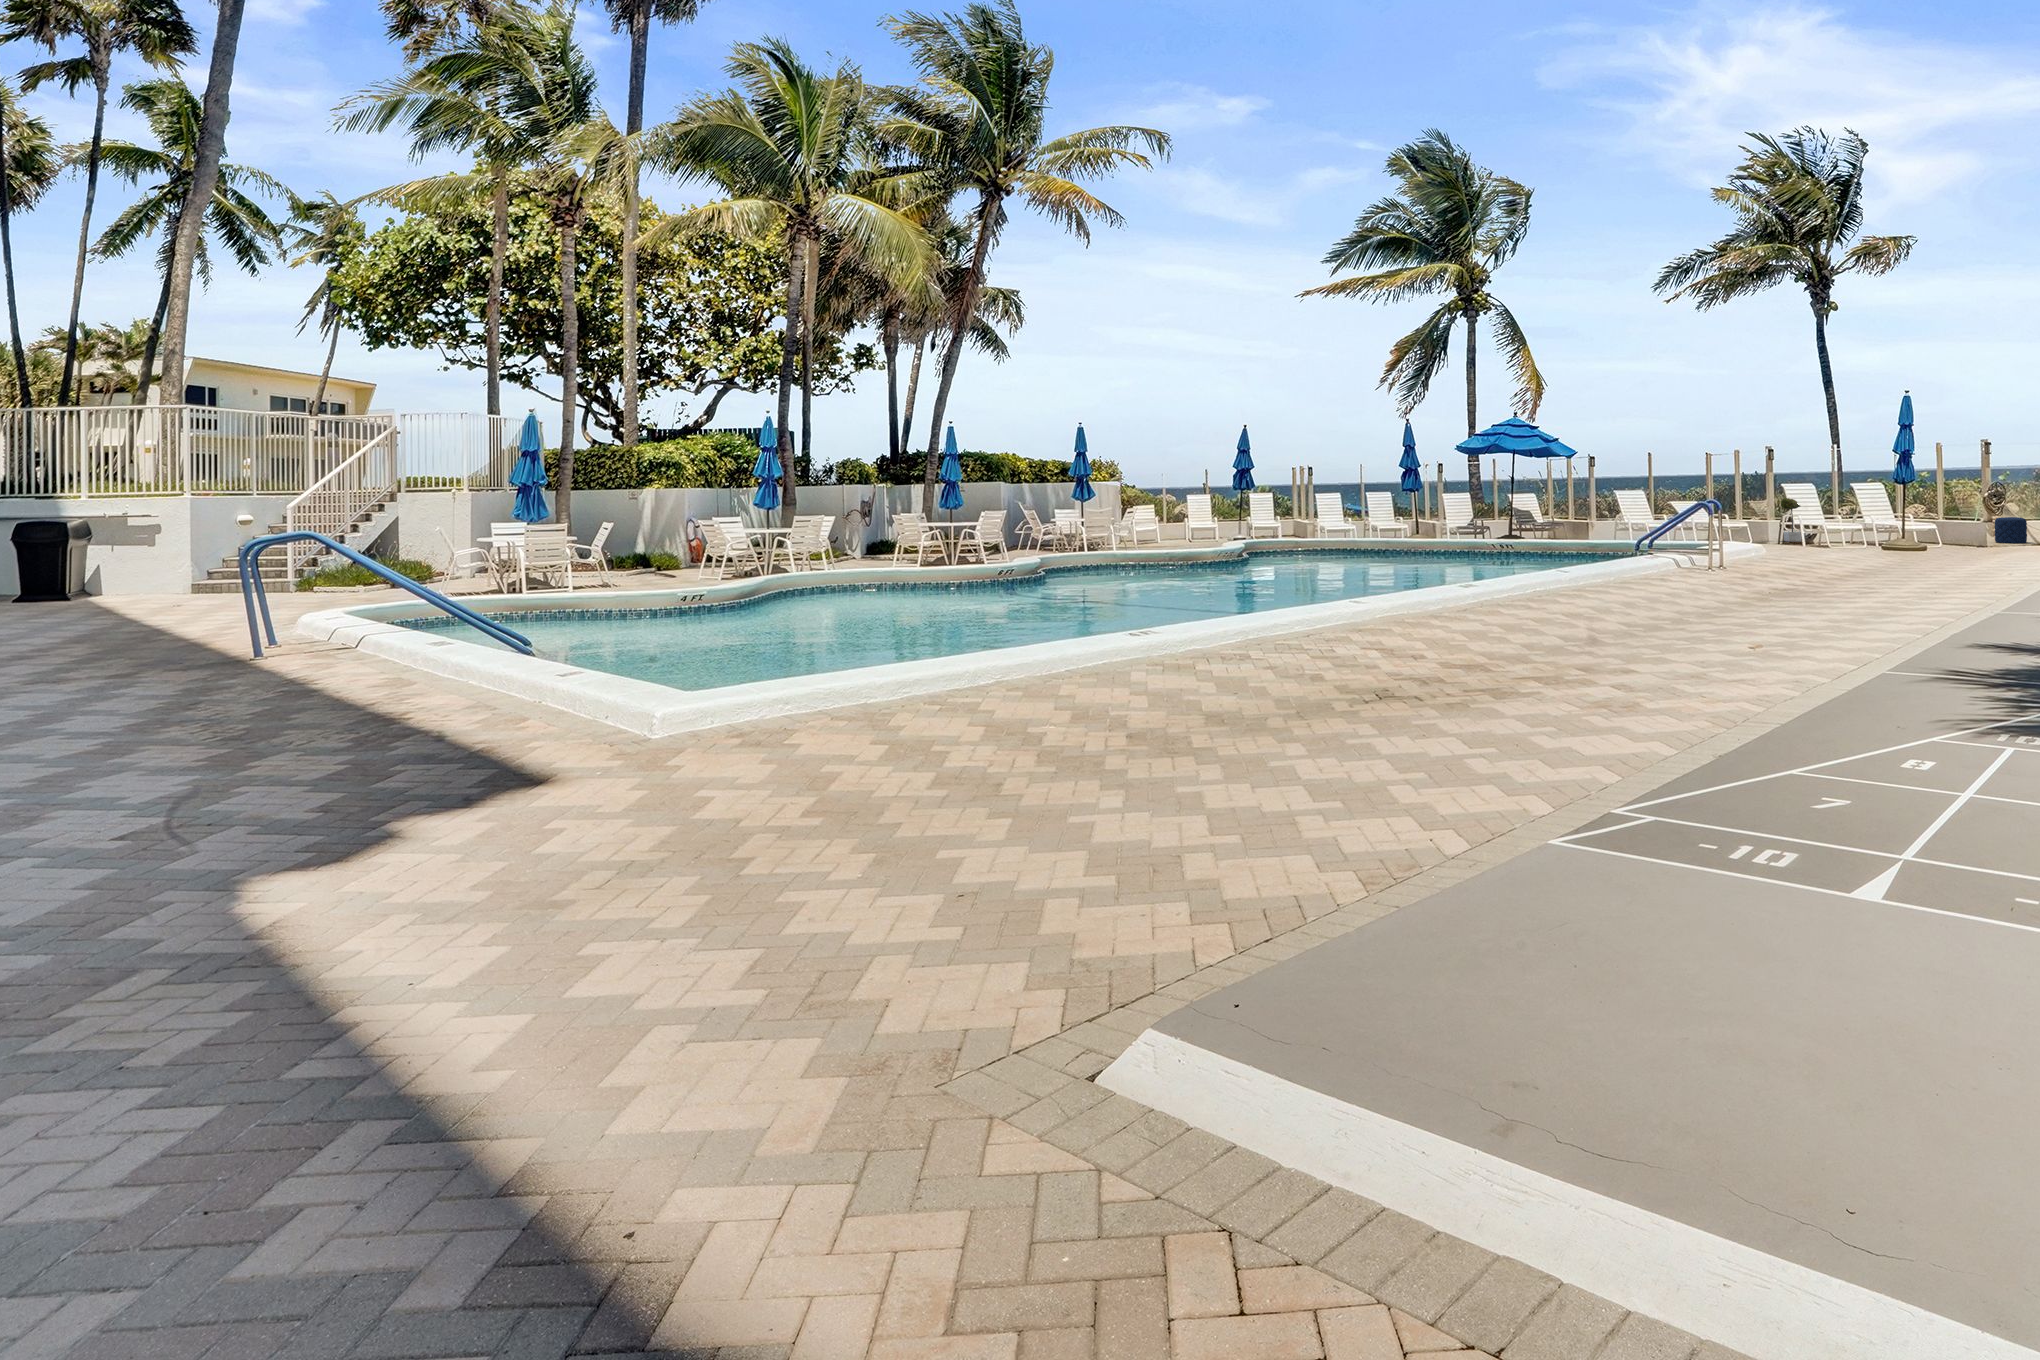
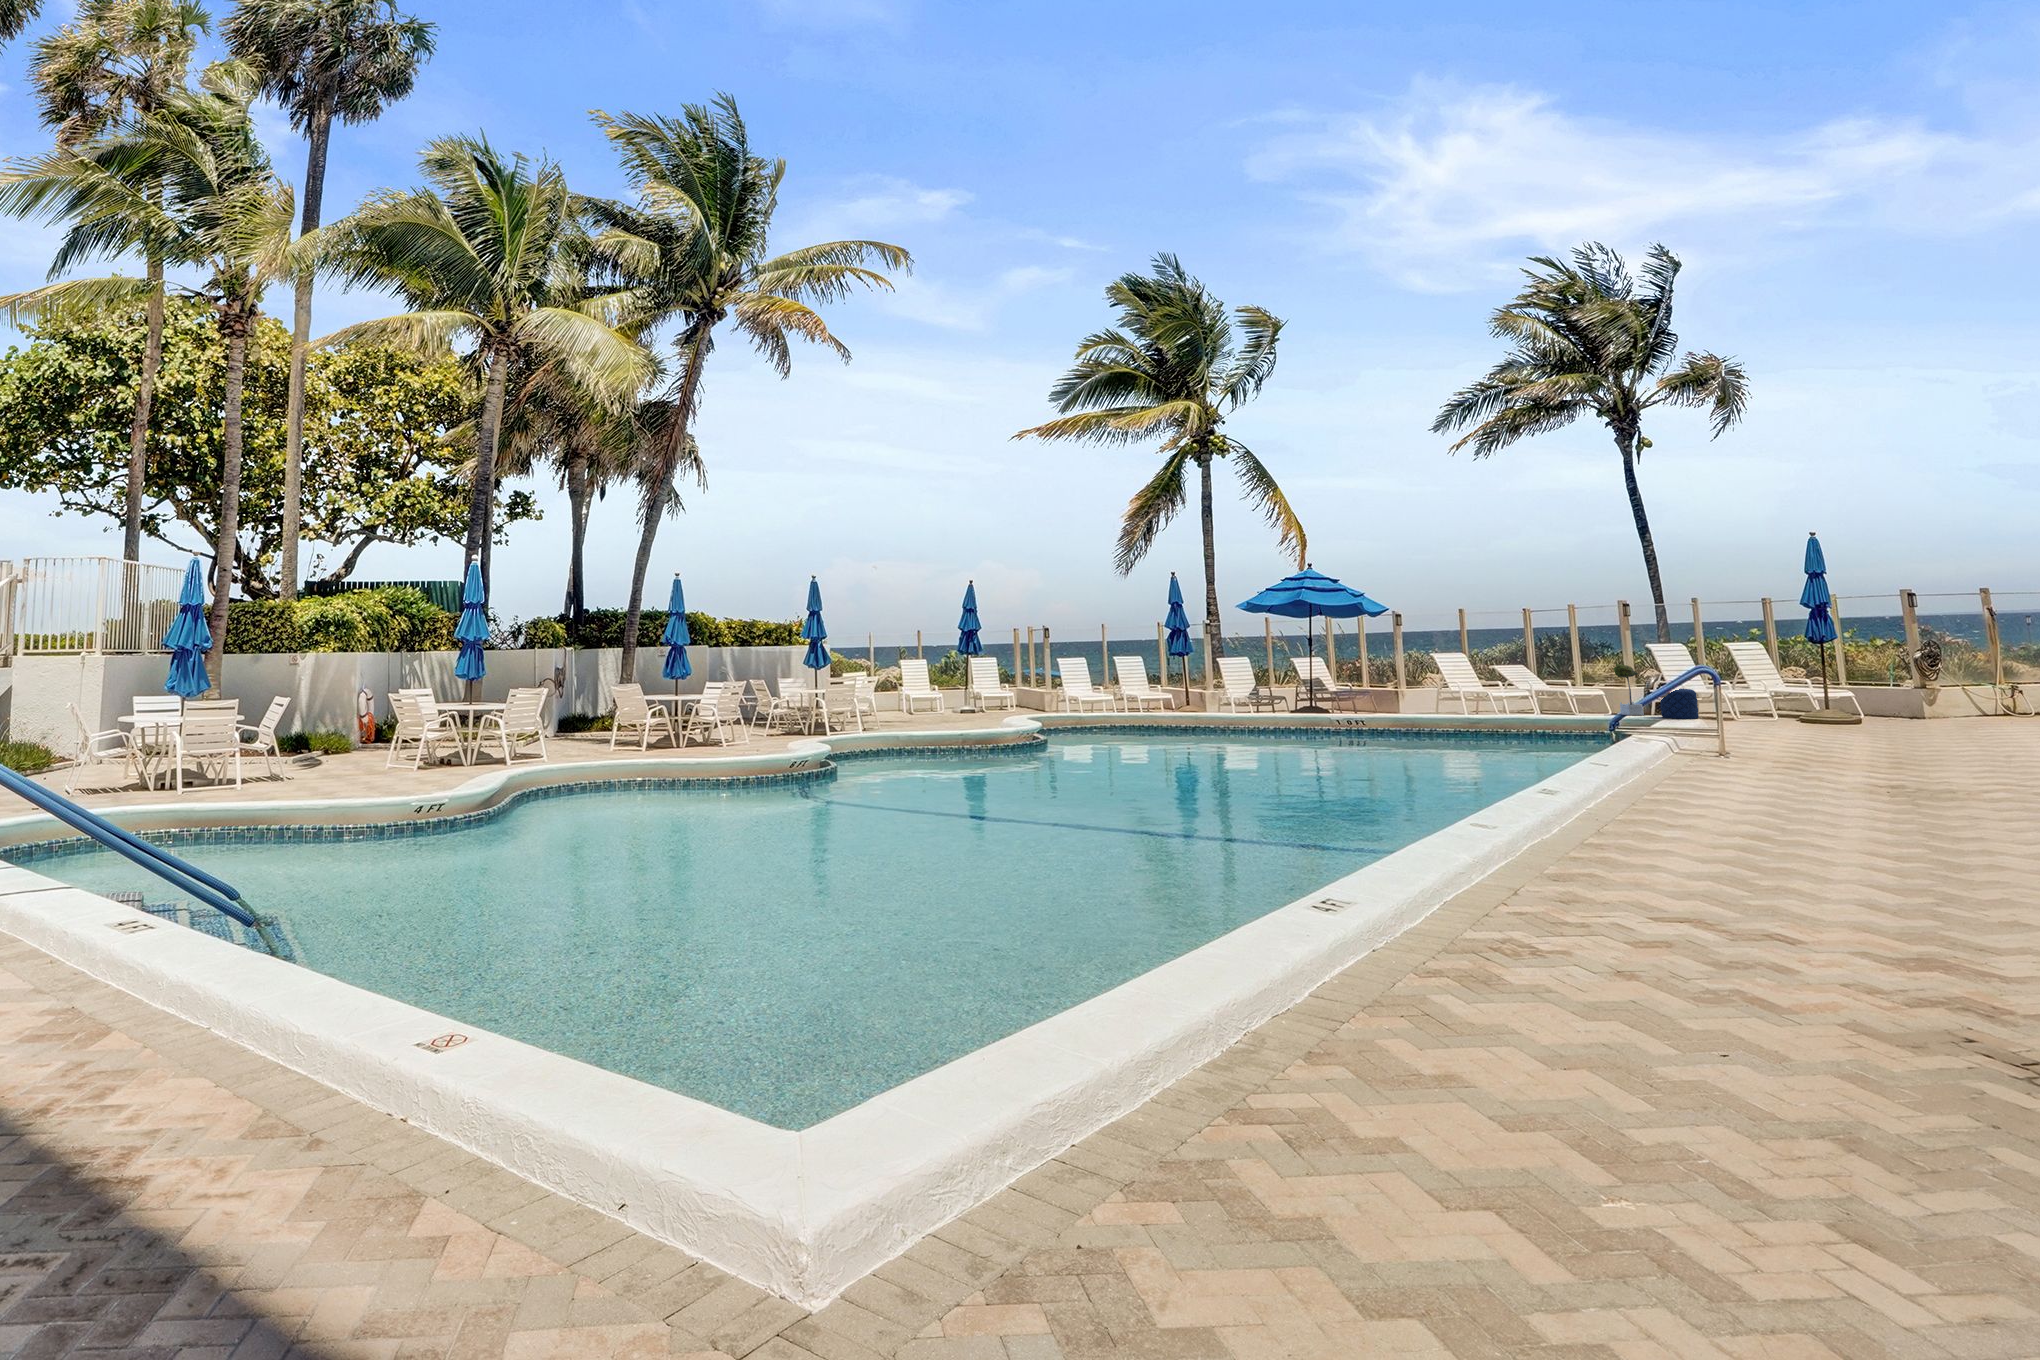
pouf: present [1995,517,2027,543] -> present [1660,688,1699,719]

